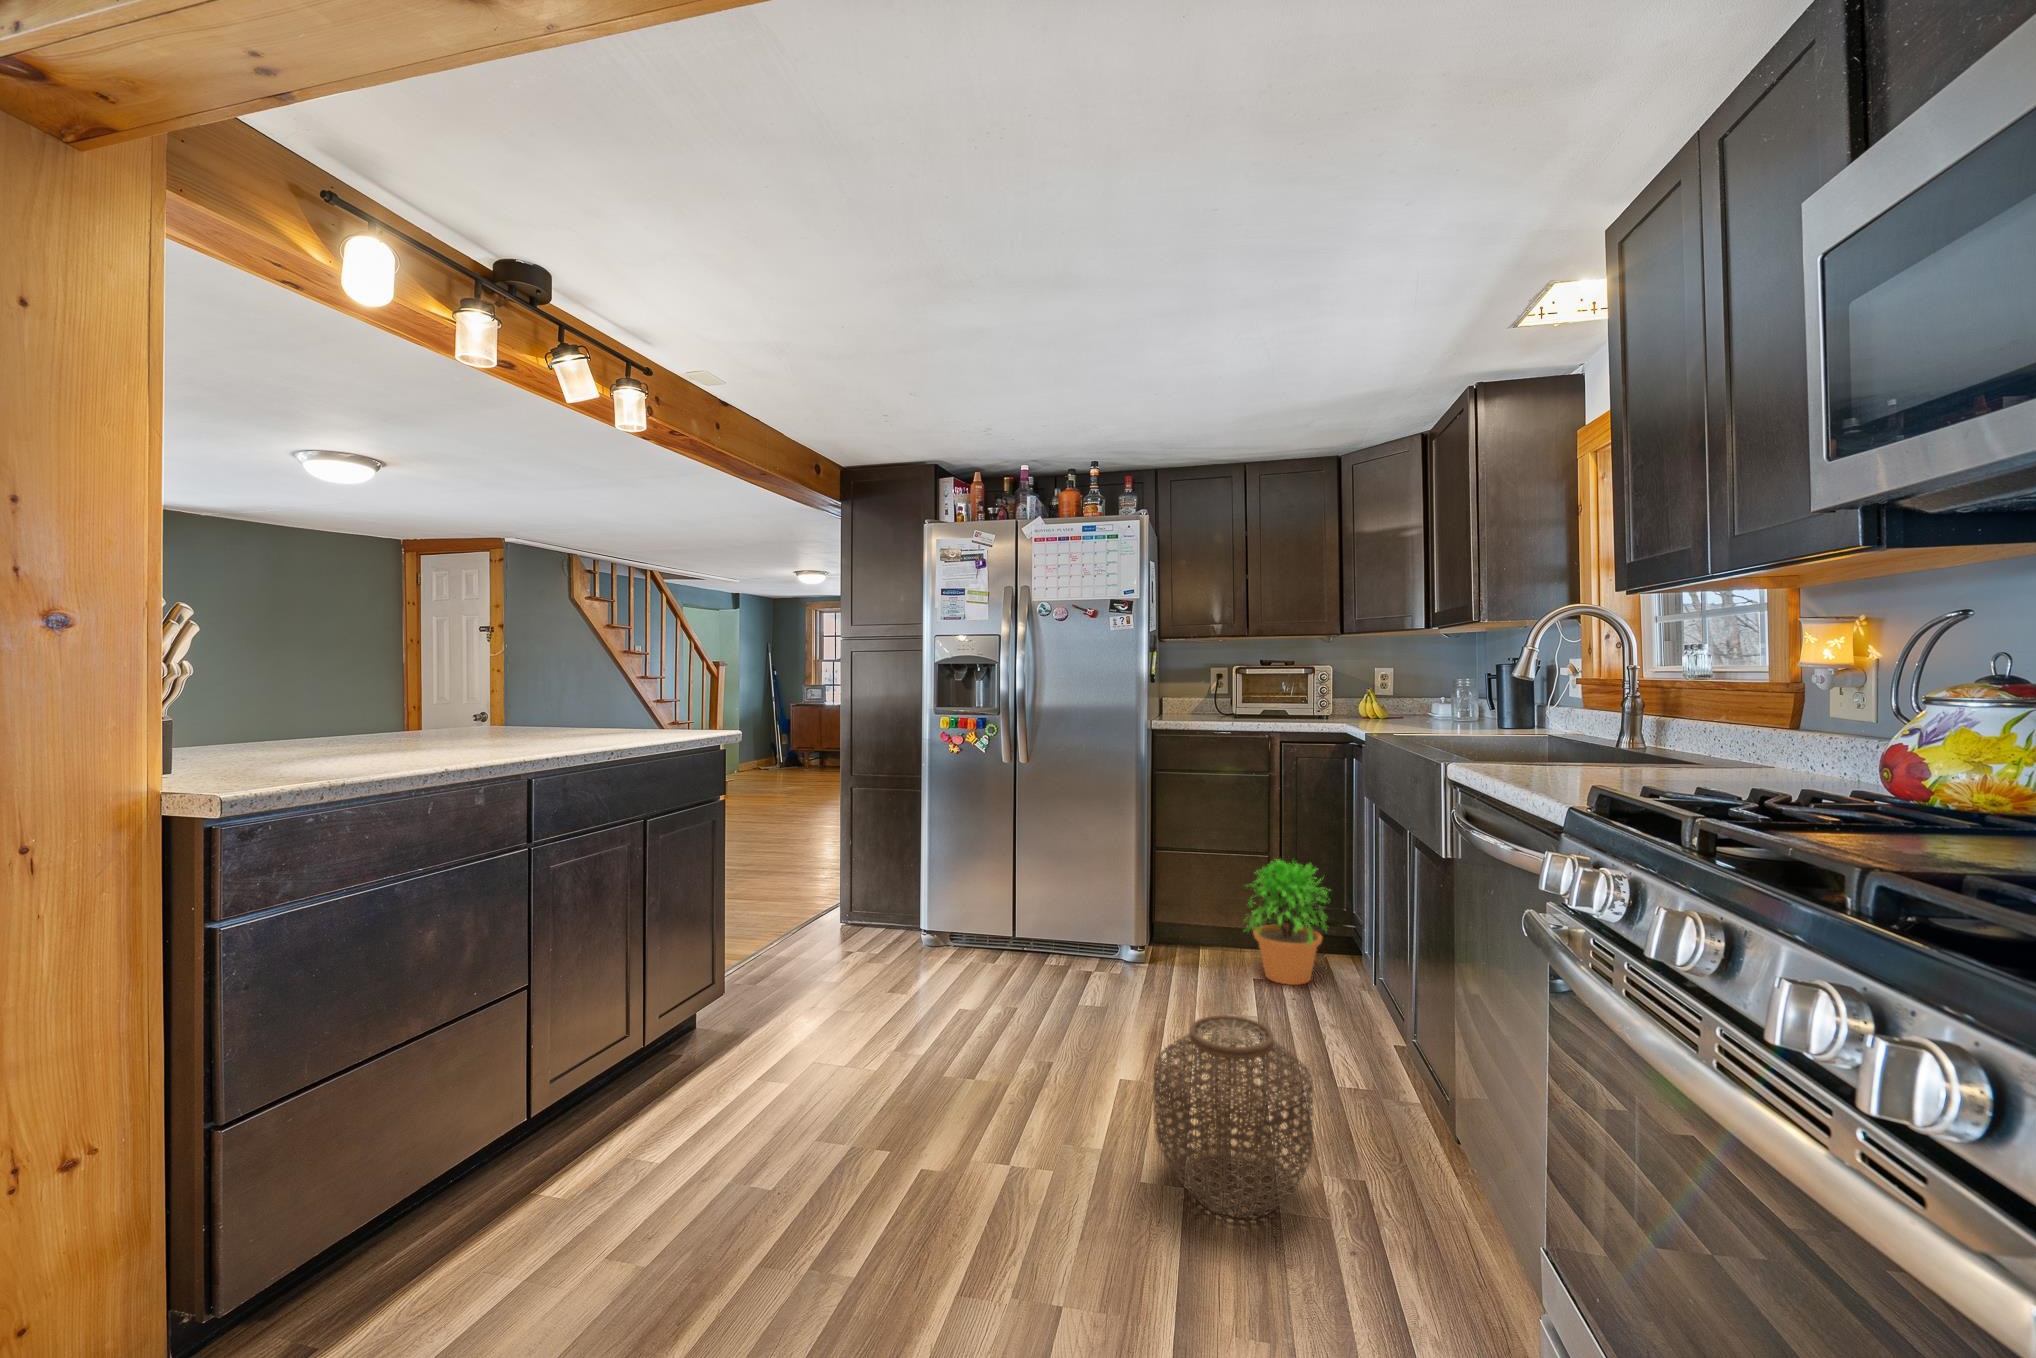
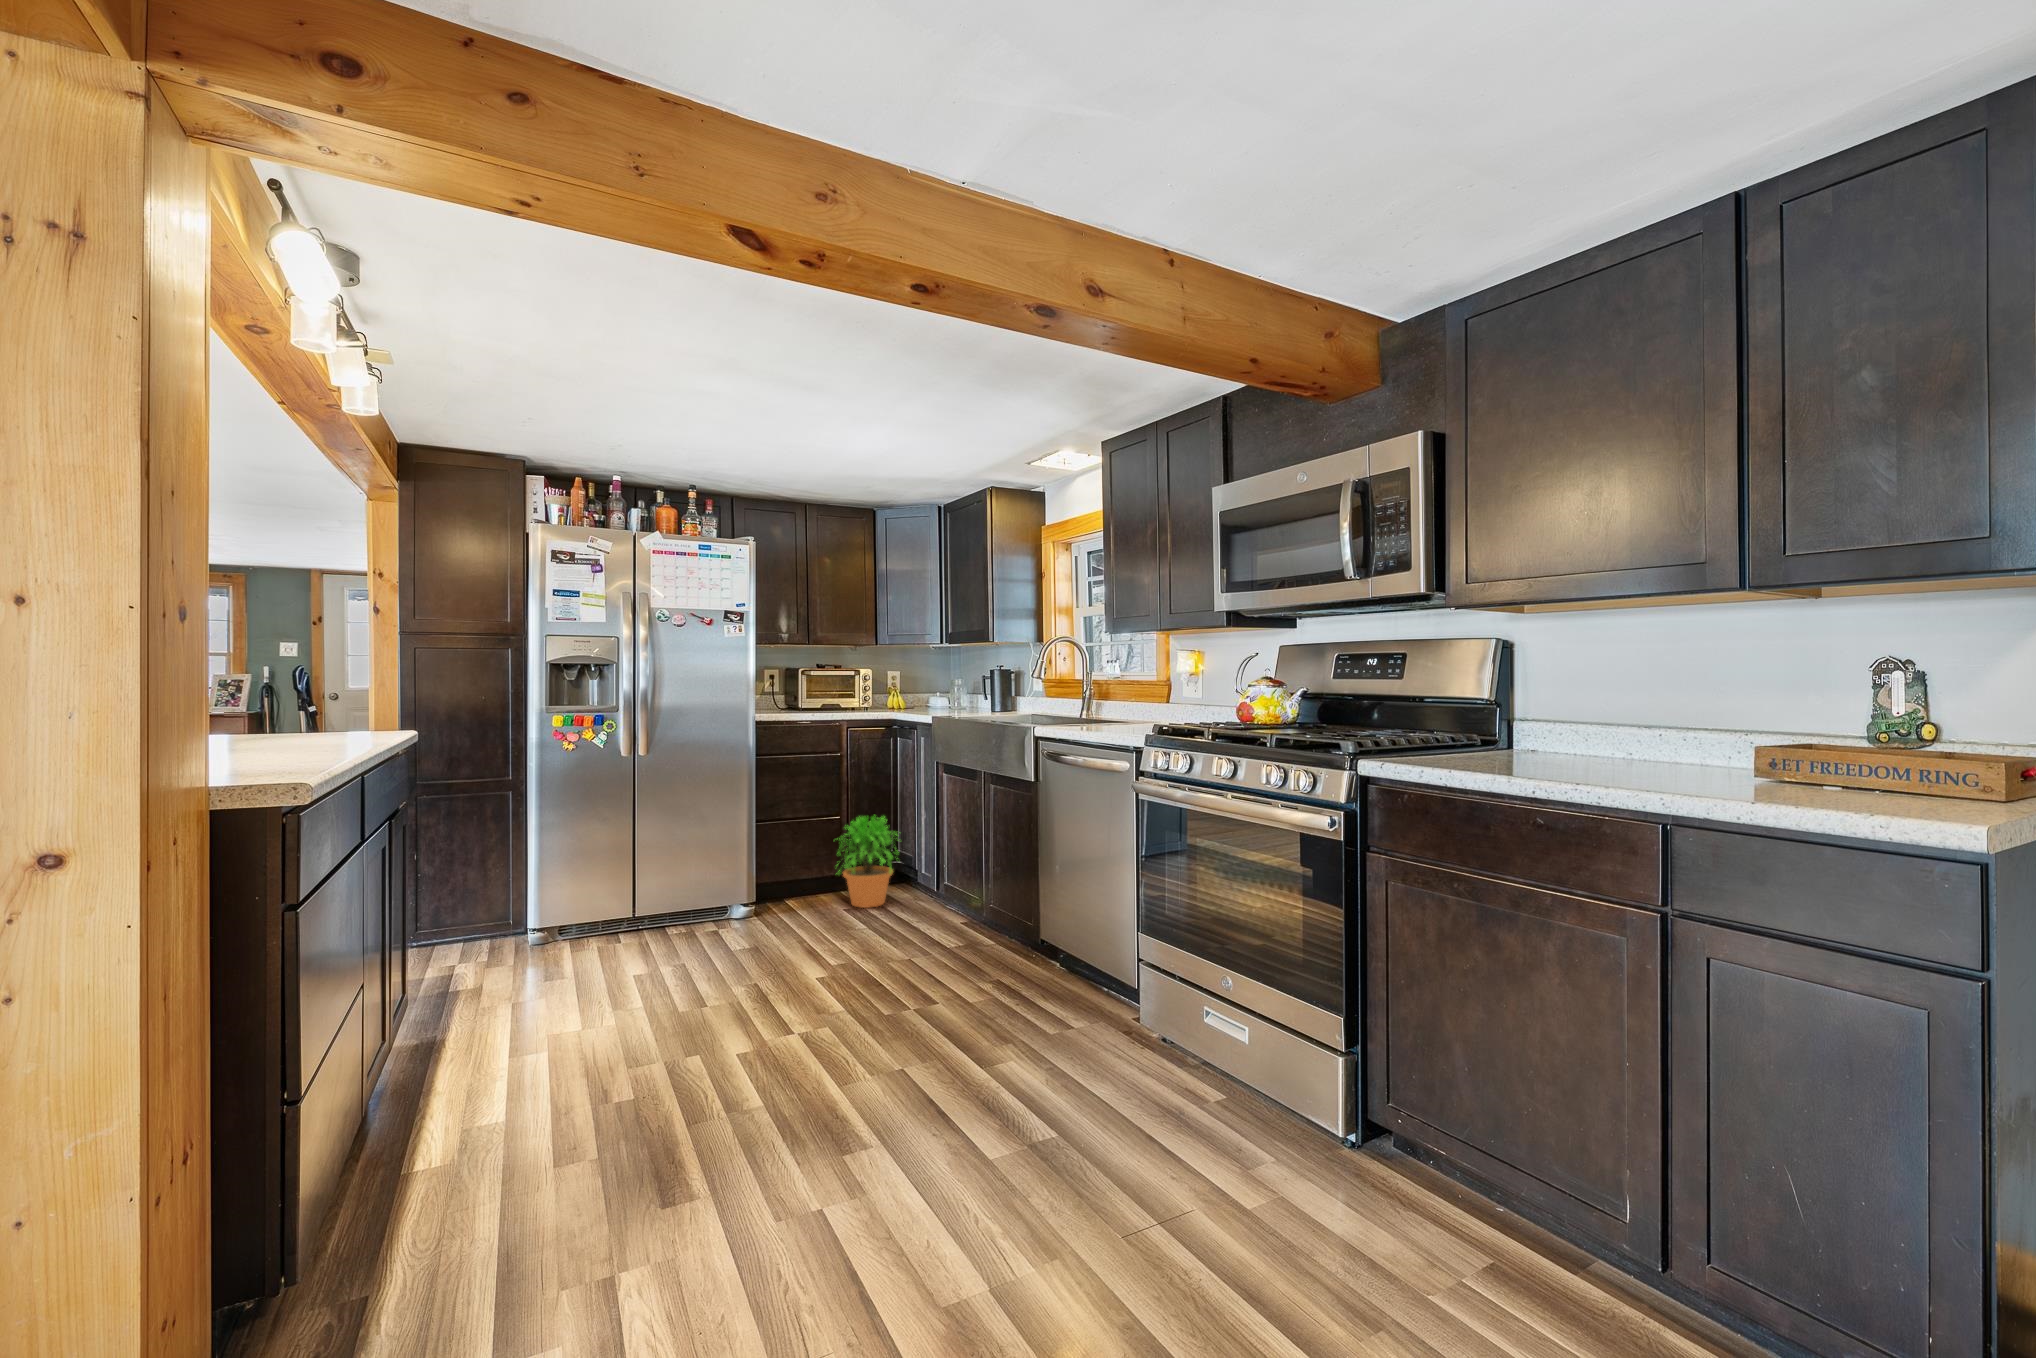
woven basket: present [1154,1015,1313,1218] -> none [887,895,986,1013]

